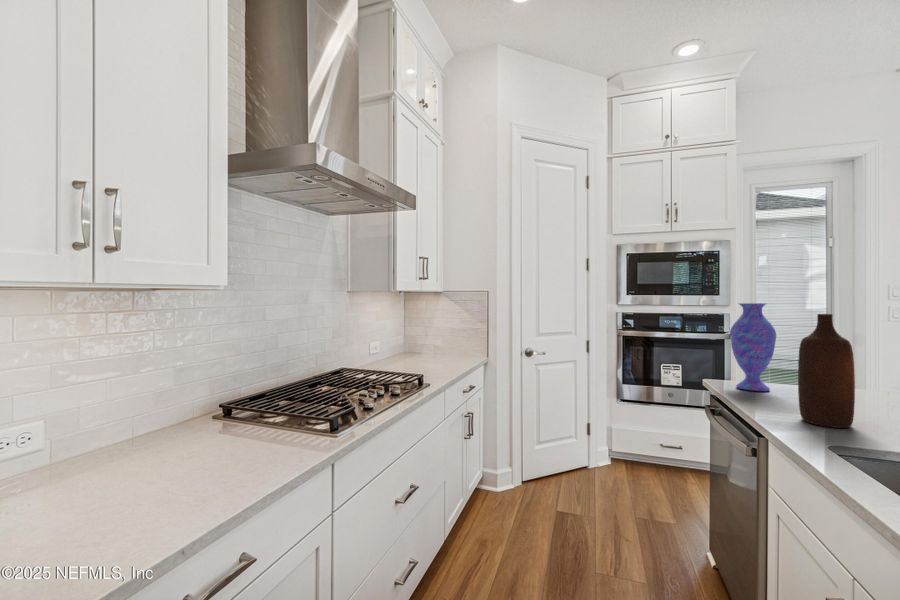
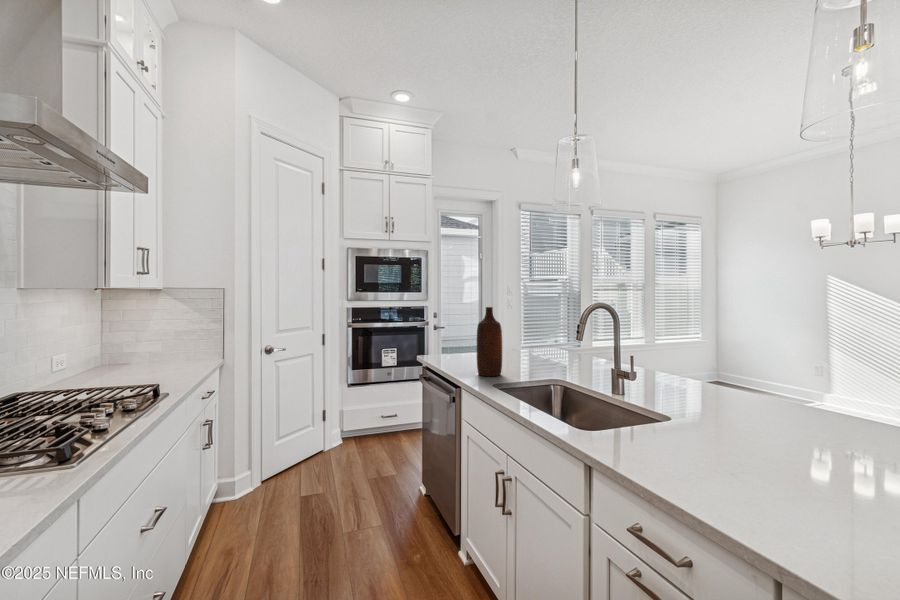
vase: present [730,303,776,391] -> none [436,300,462,361]

